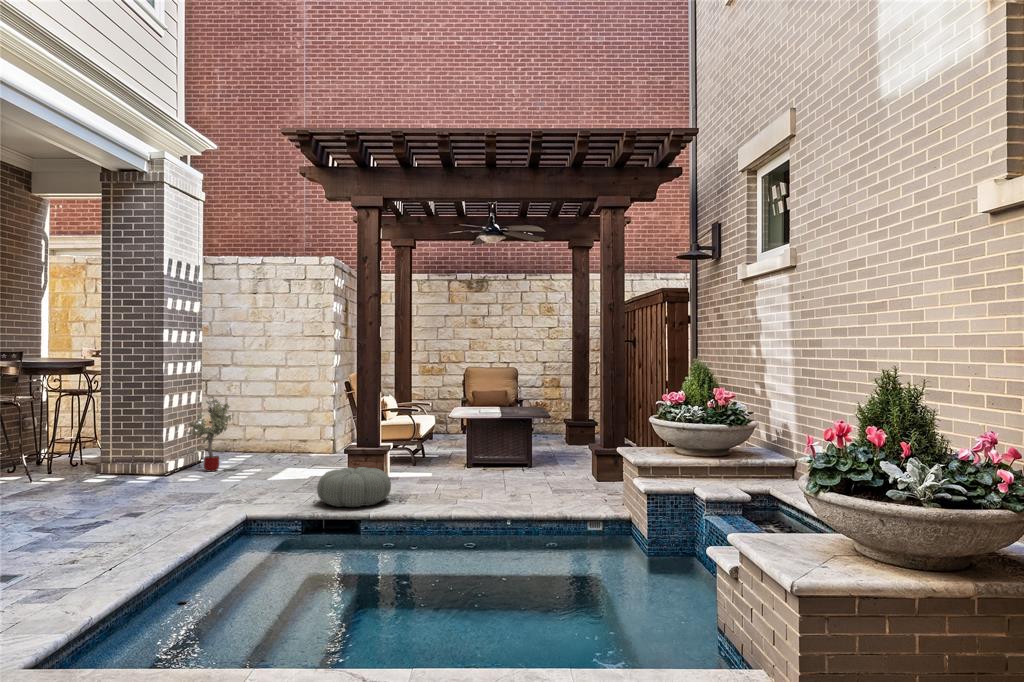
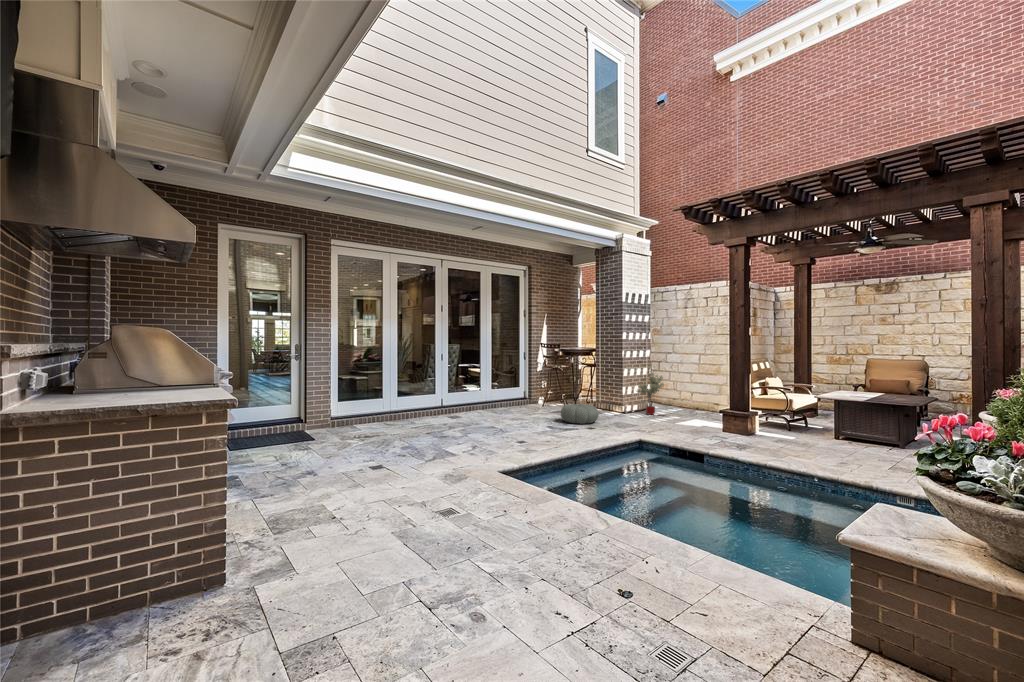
pouf: present [317,467,391,507] -> present [561,404,599,424]

